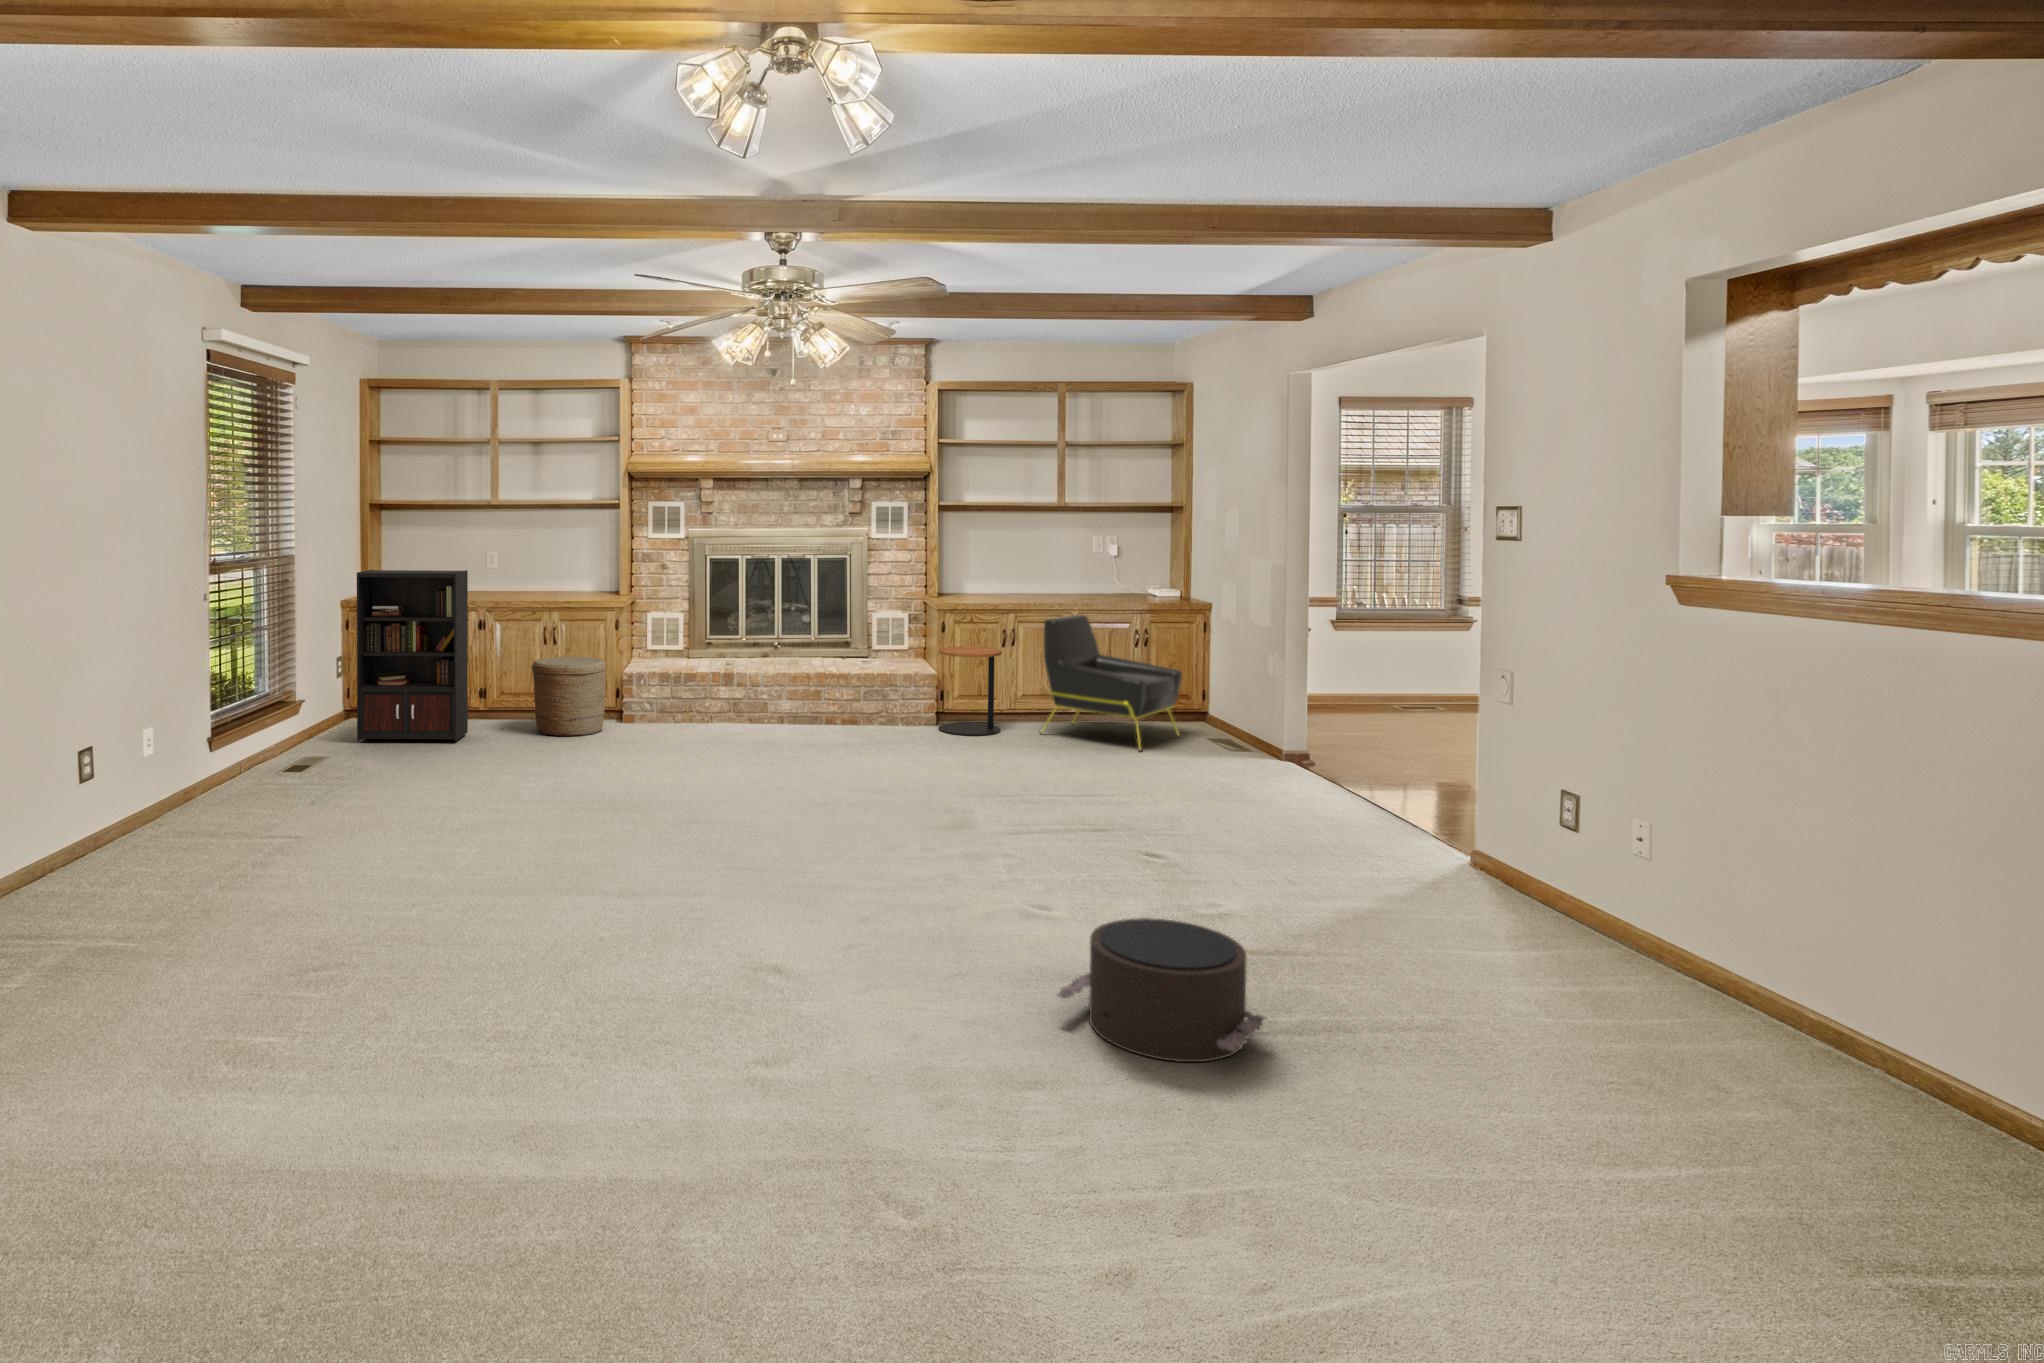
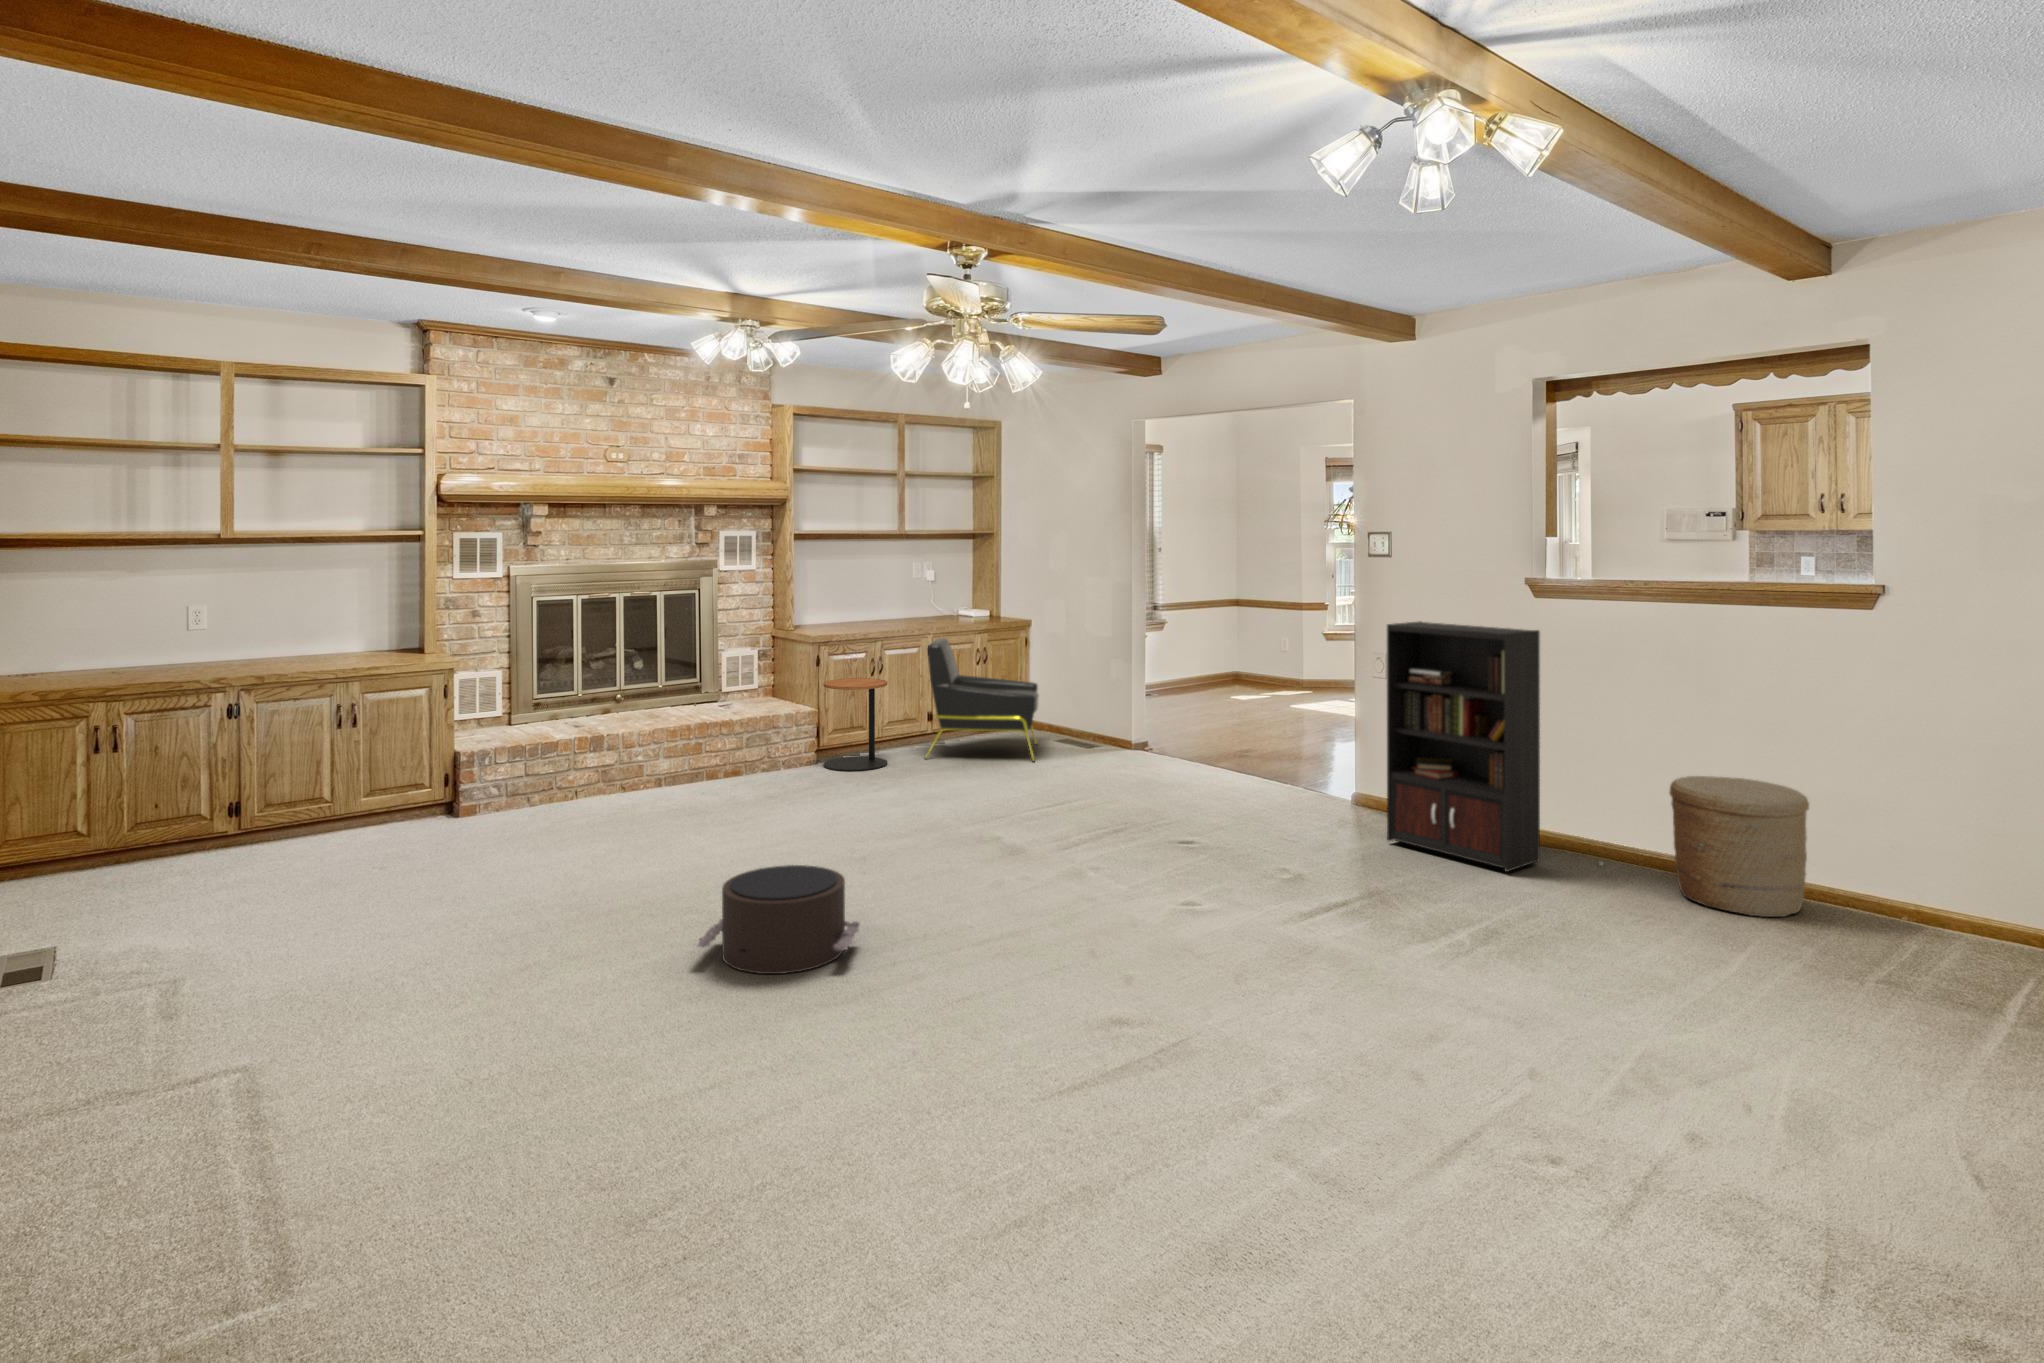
bookcase: present [357,570,503,741] -> present [1387,621,1603,871]
woven basket: present [532,657,606,736] -> present [1670,776,1809,917]
pouf: present [1058,918,1265,1062] -> present [698,865,859,974]

